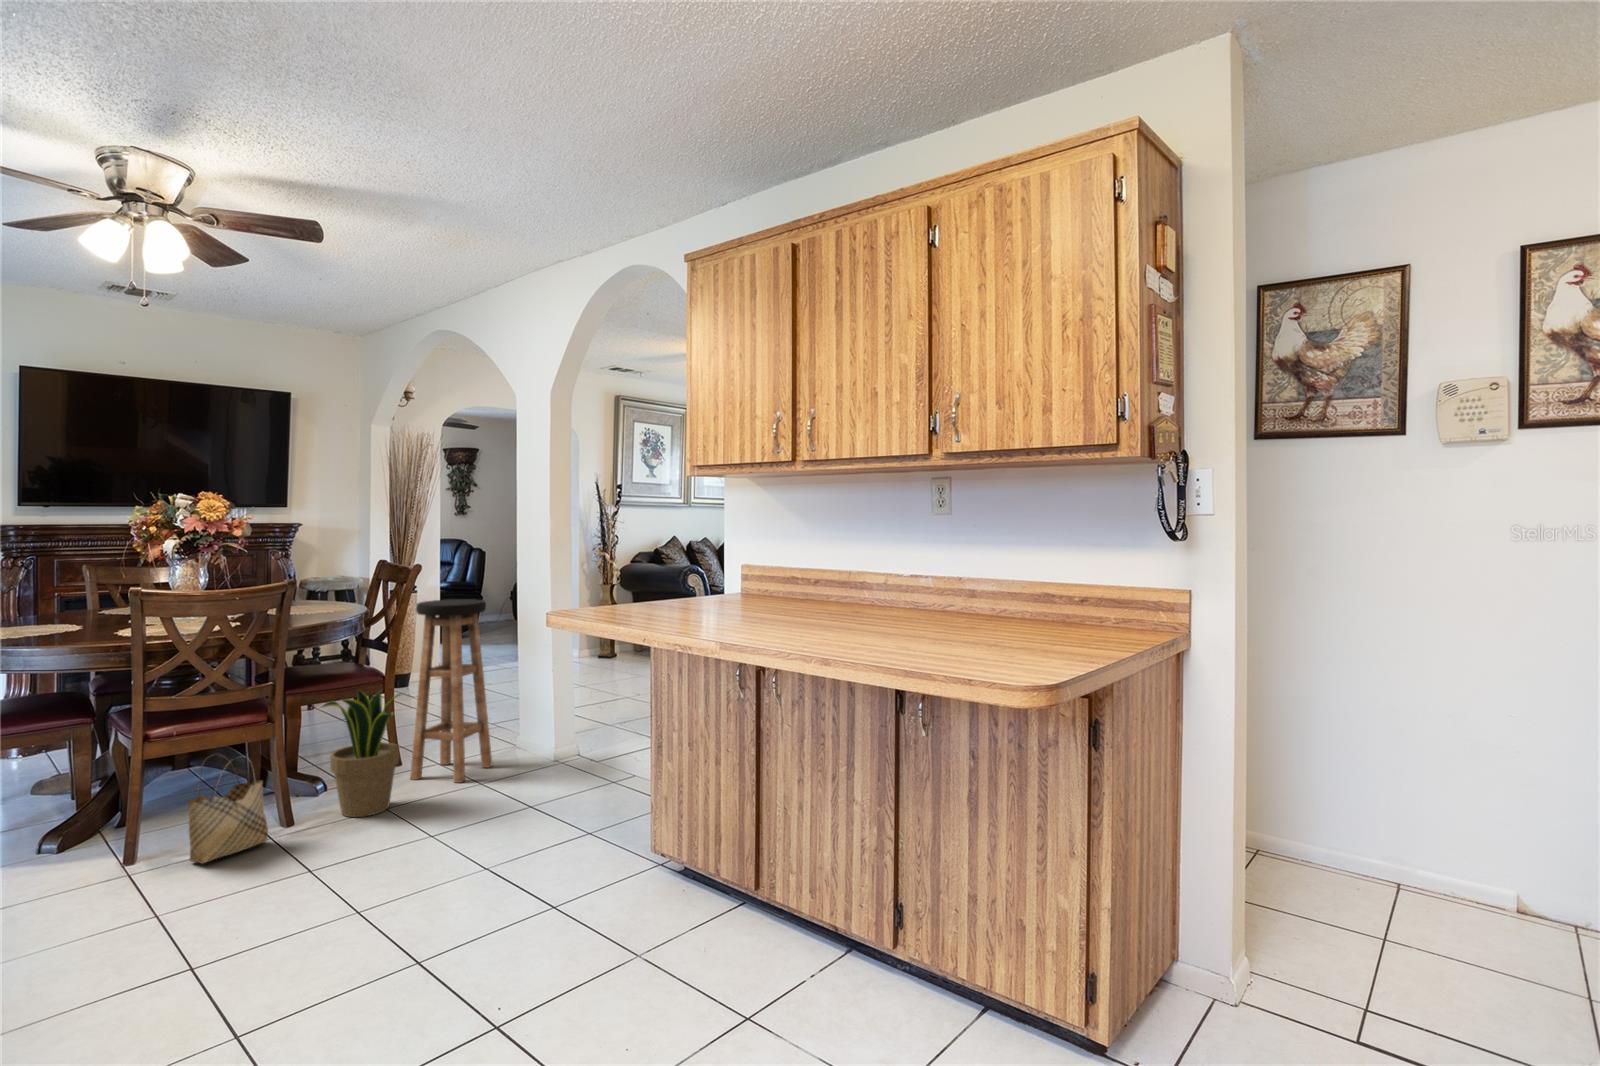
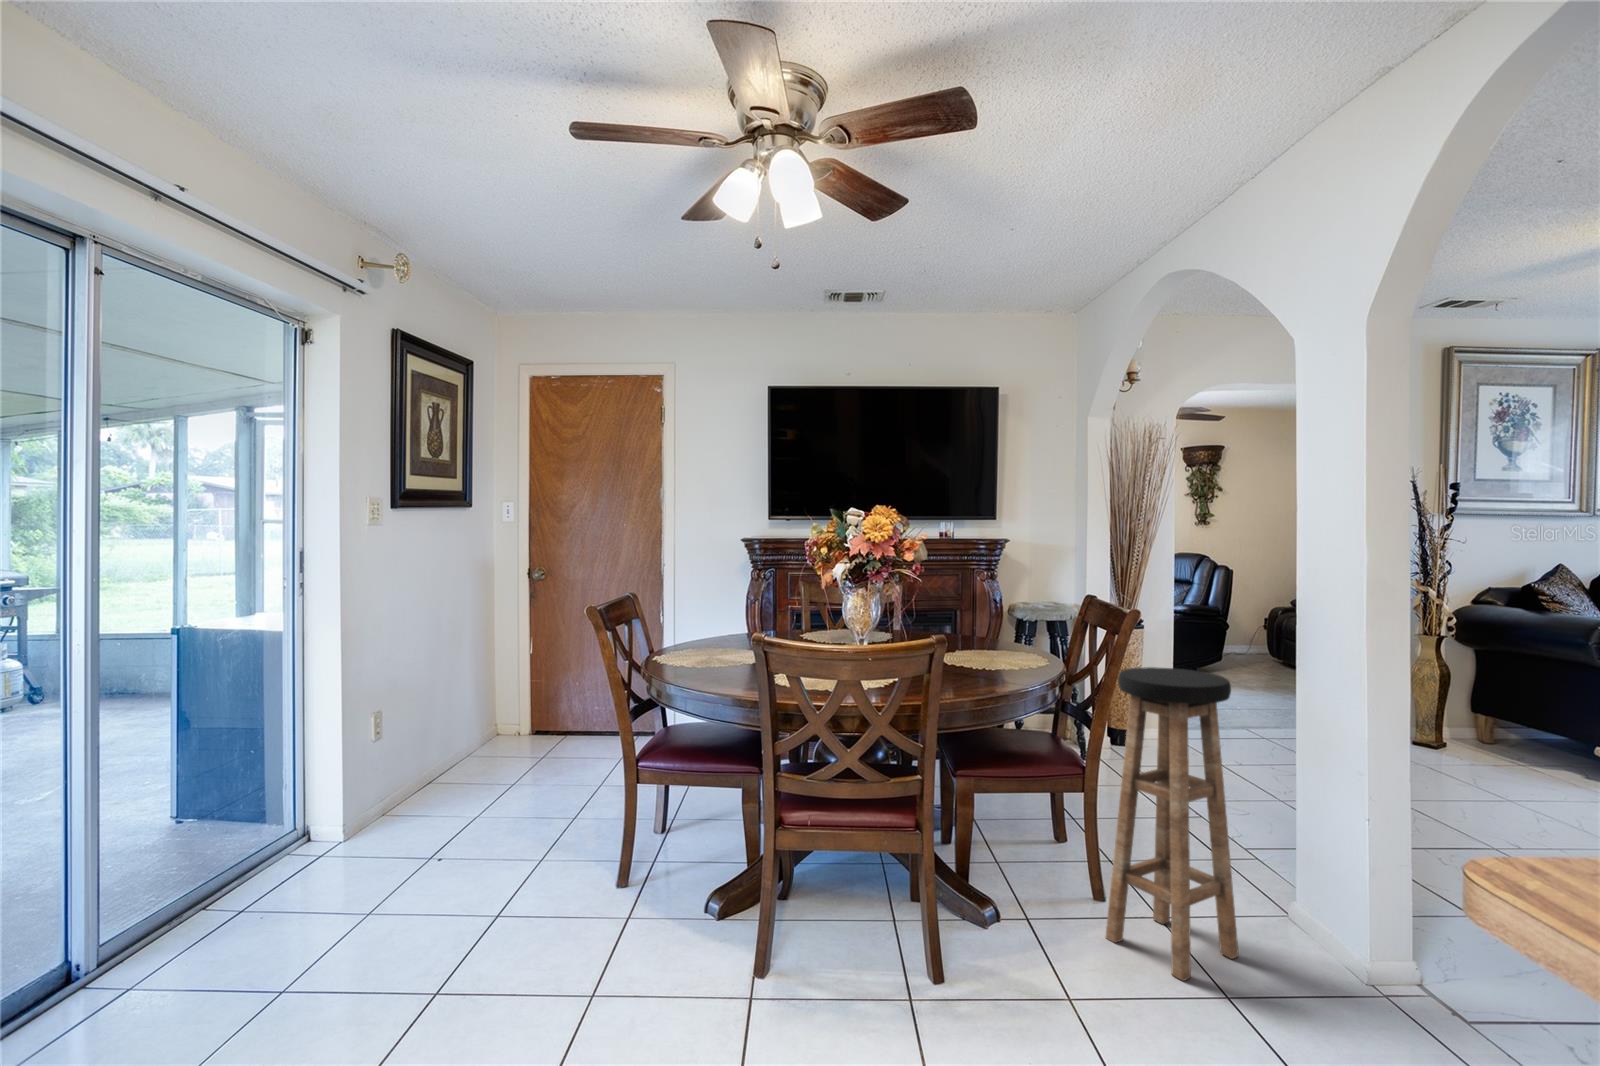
potted plant: present [322,690,400,817] -> none [973,803,1094,1006]
woven basket: present [187,754,268,863] -> none [804,859,899,1017]

